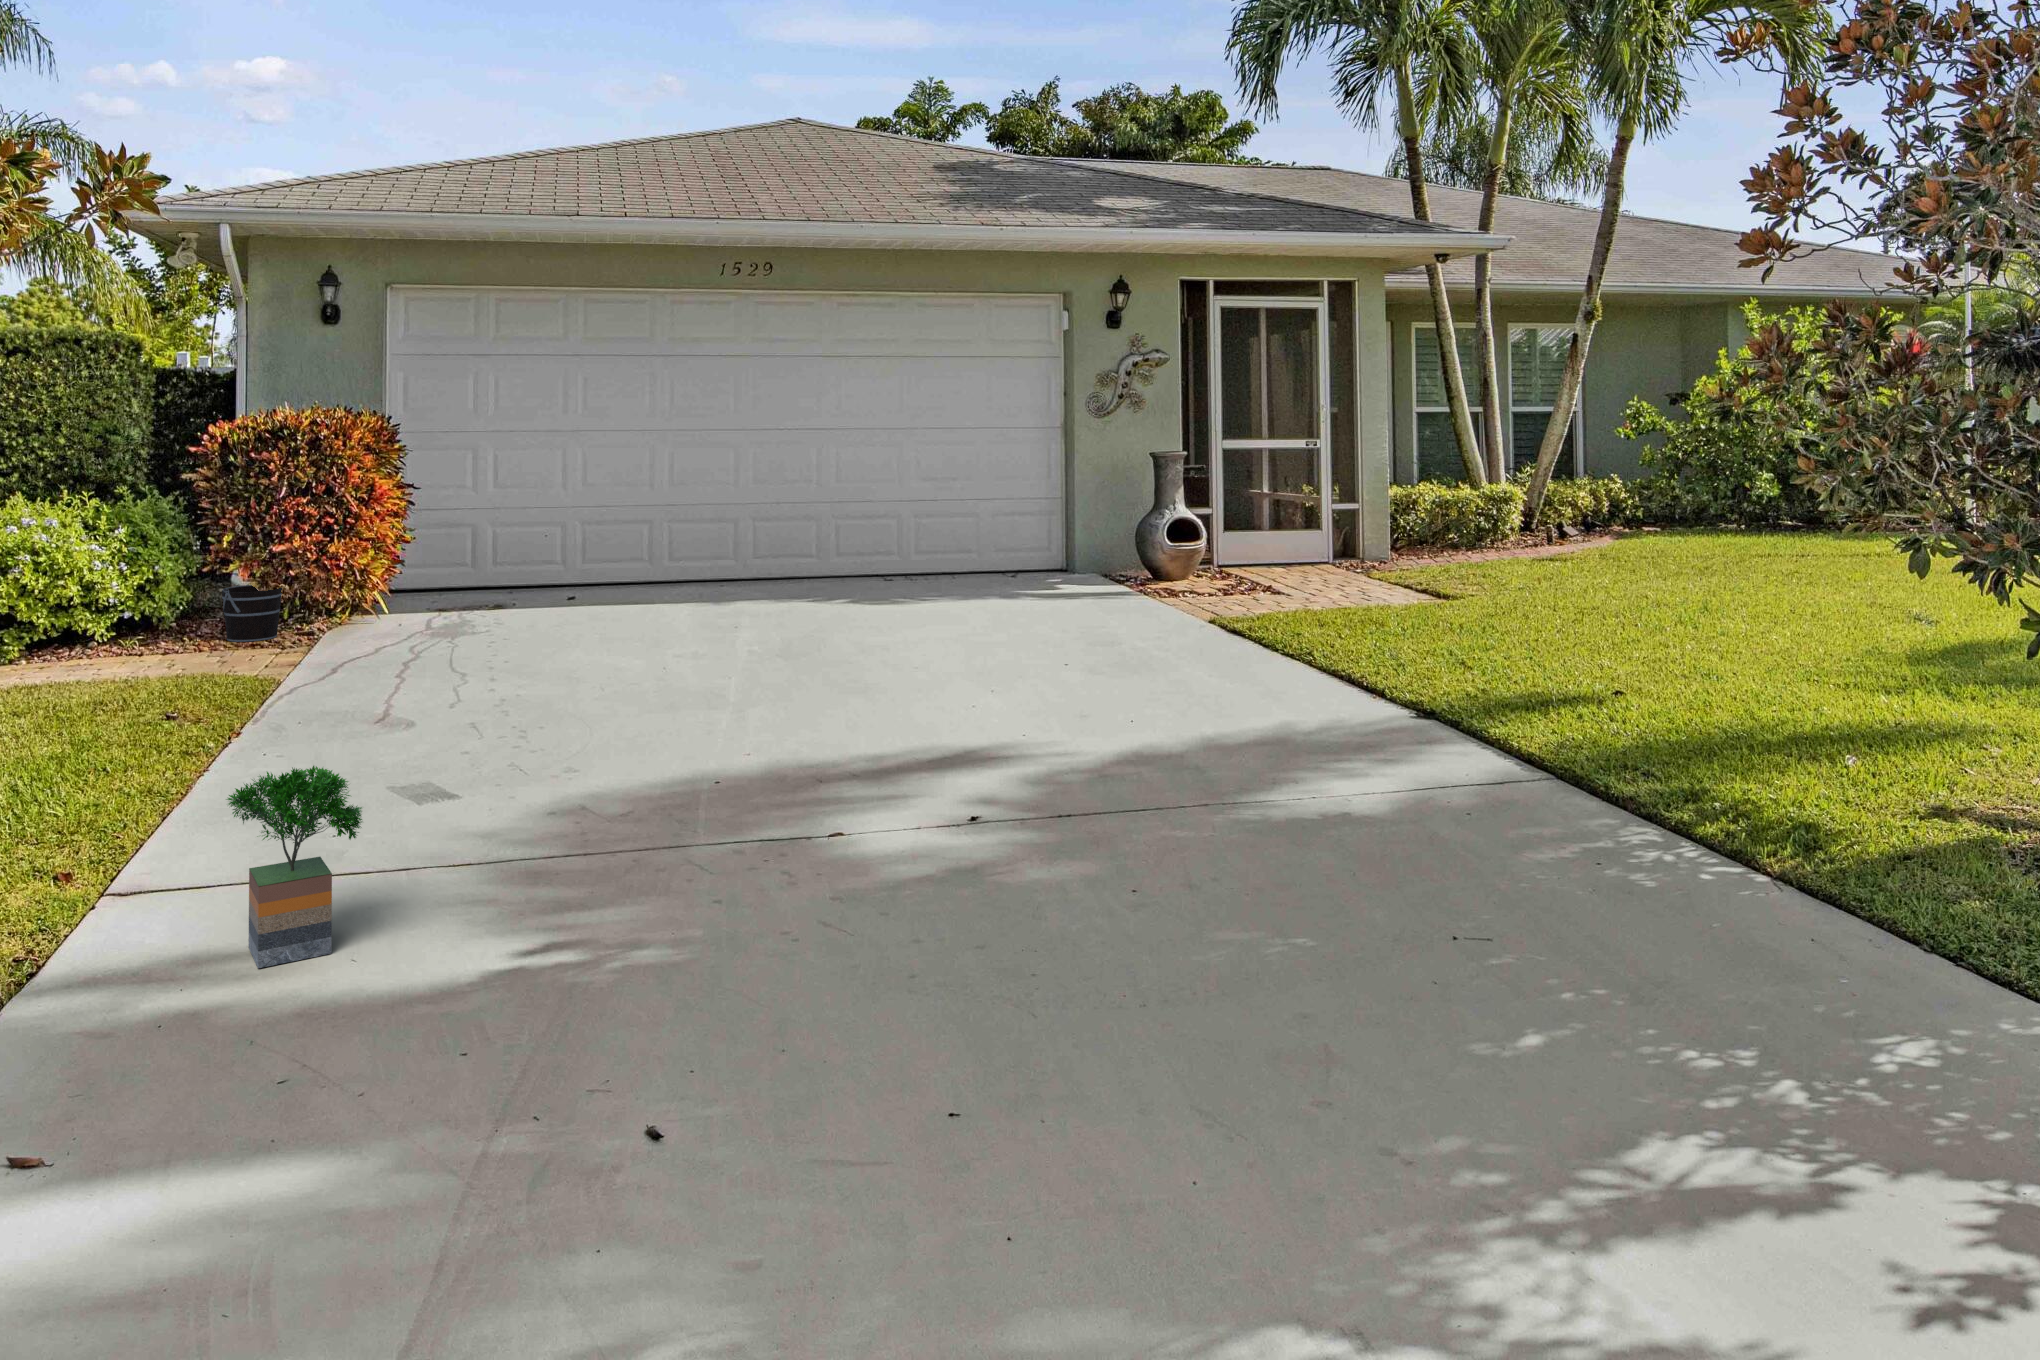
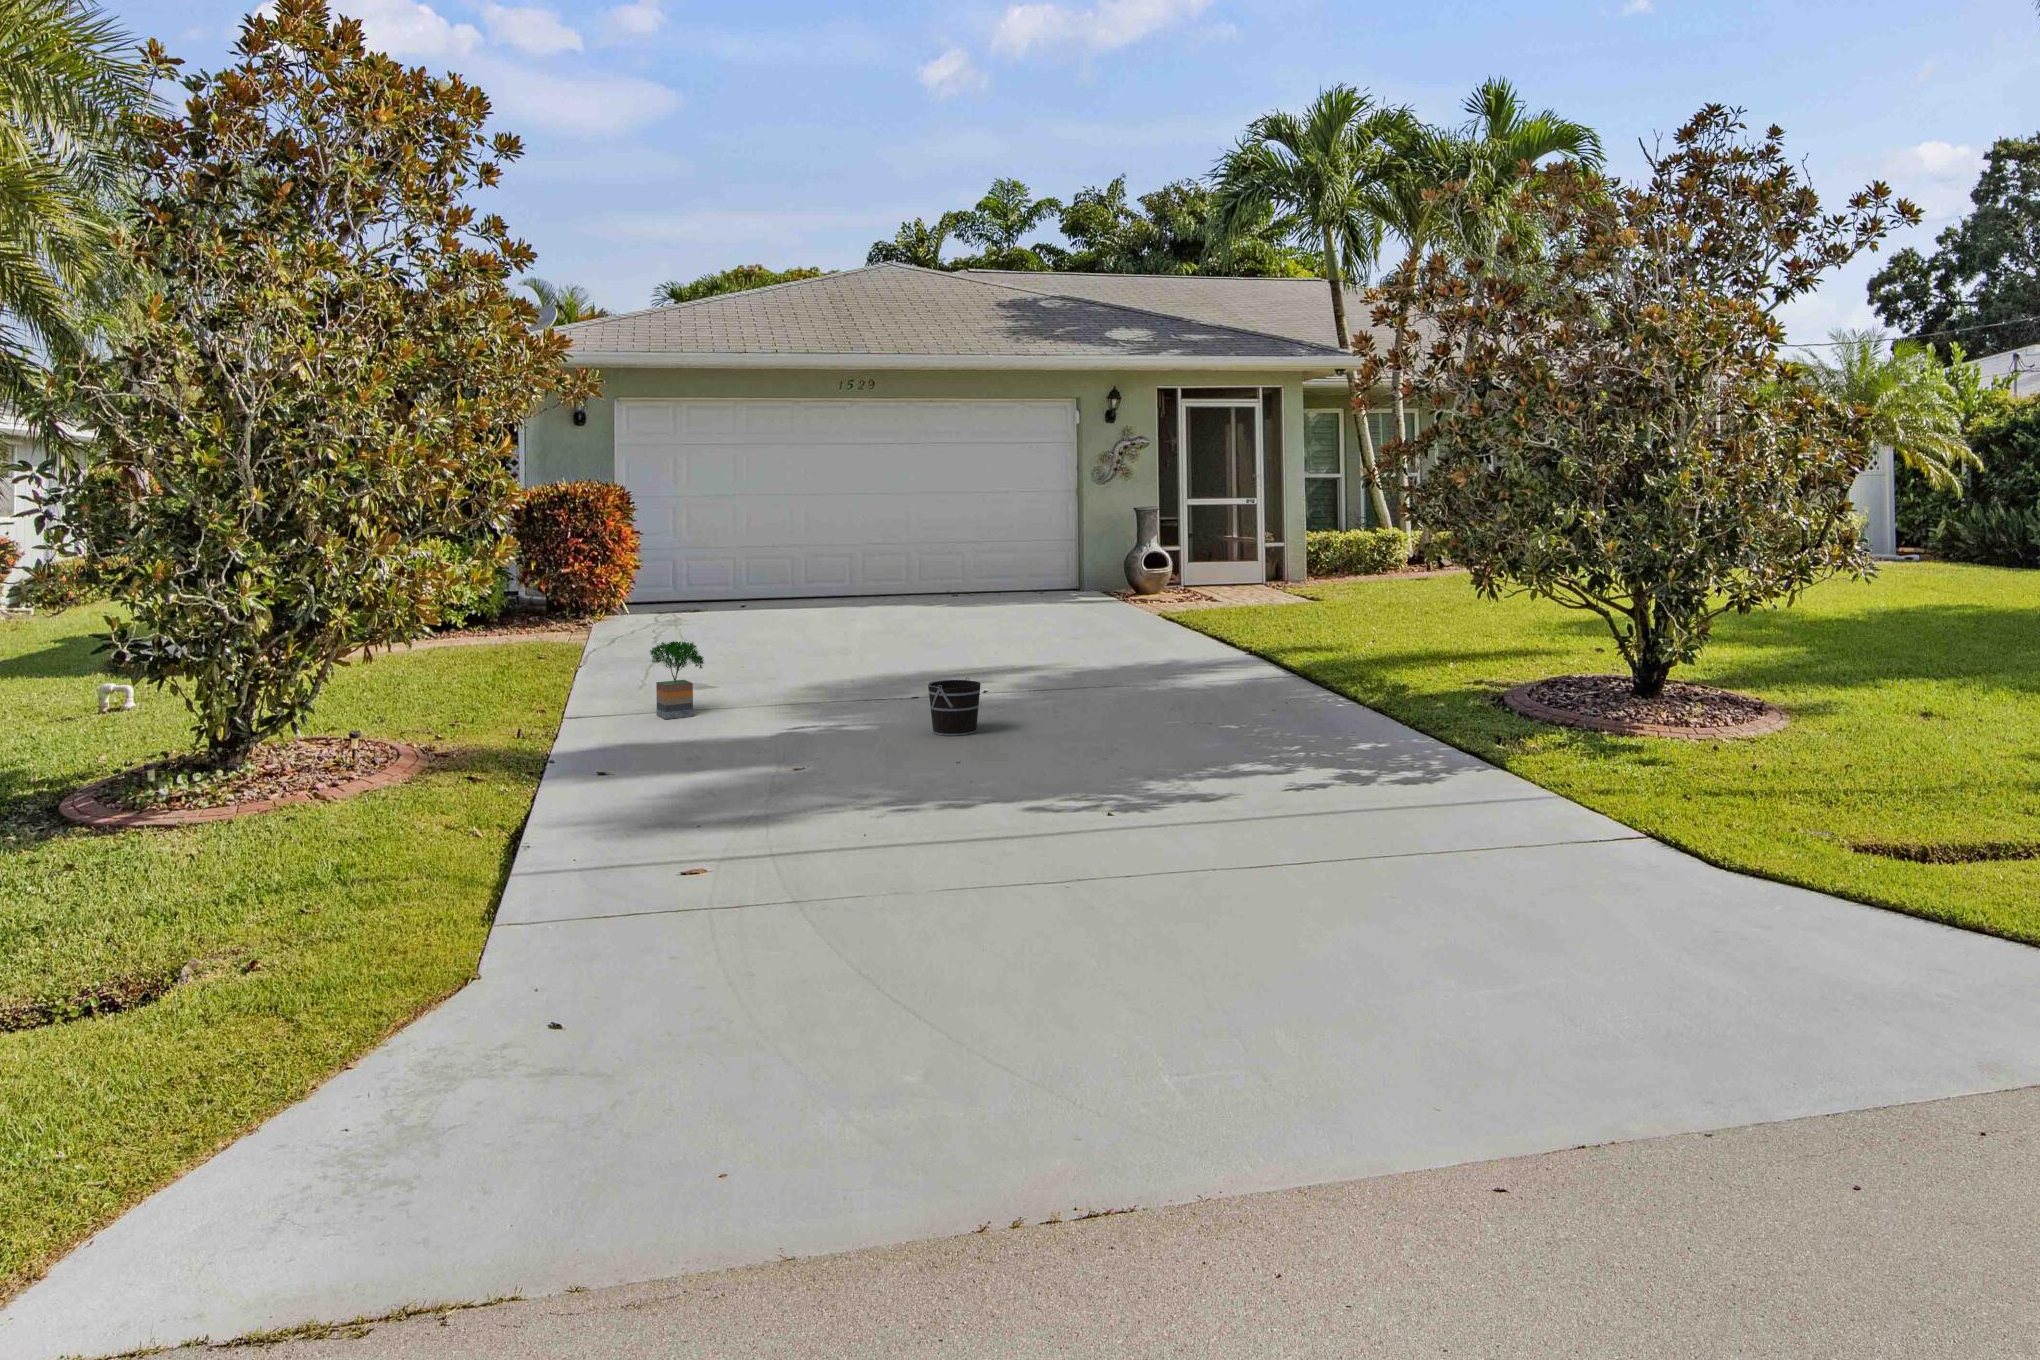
bucket: present [222,585,282,642] -> present [928,678,981,736]

